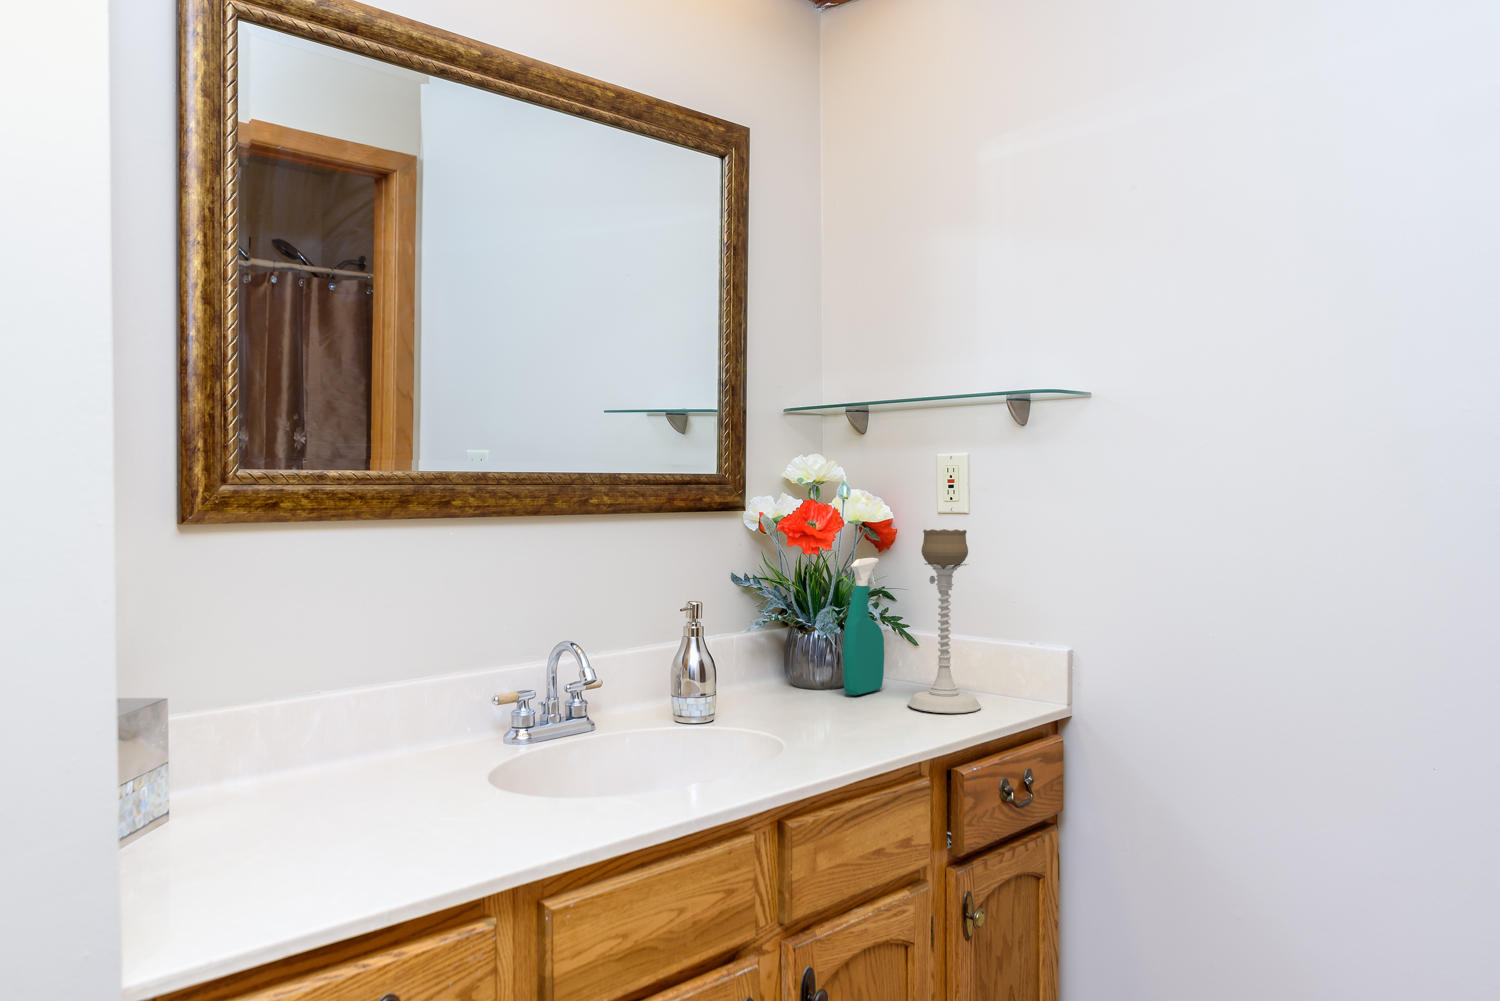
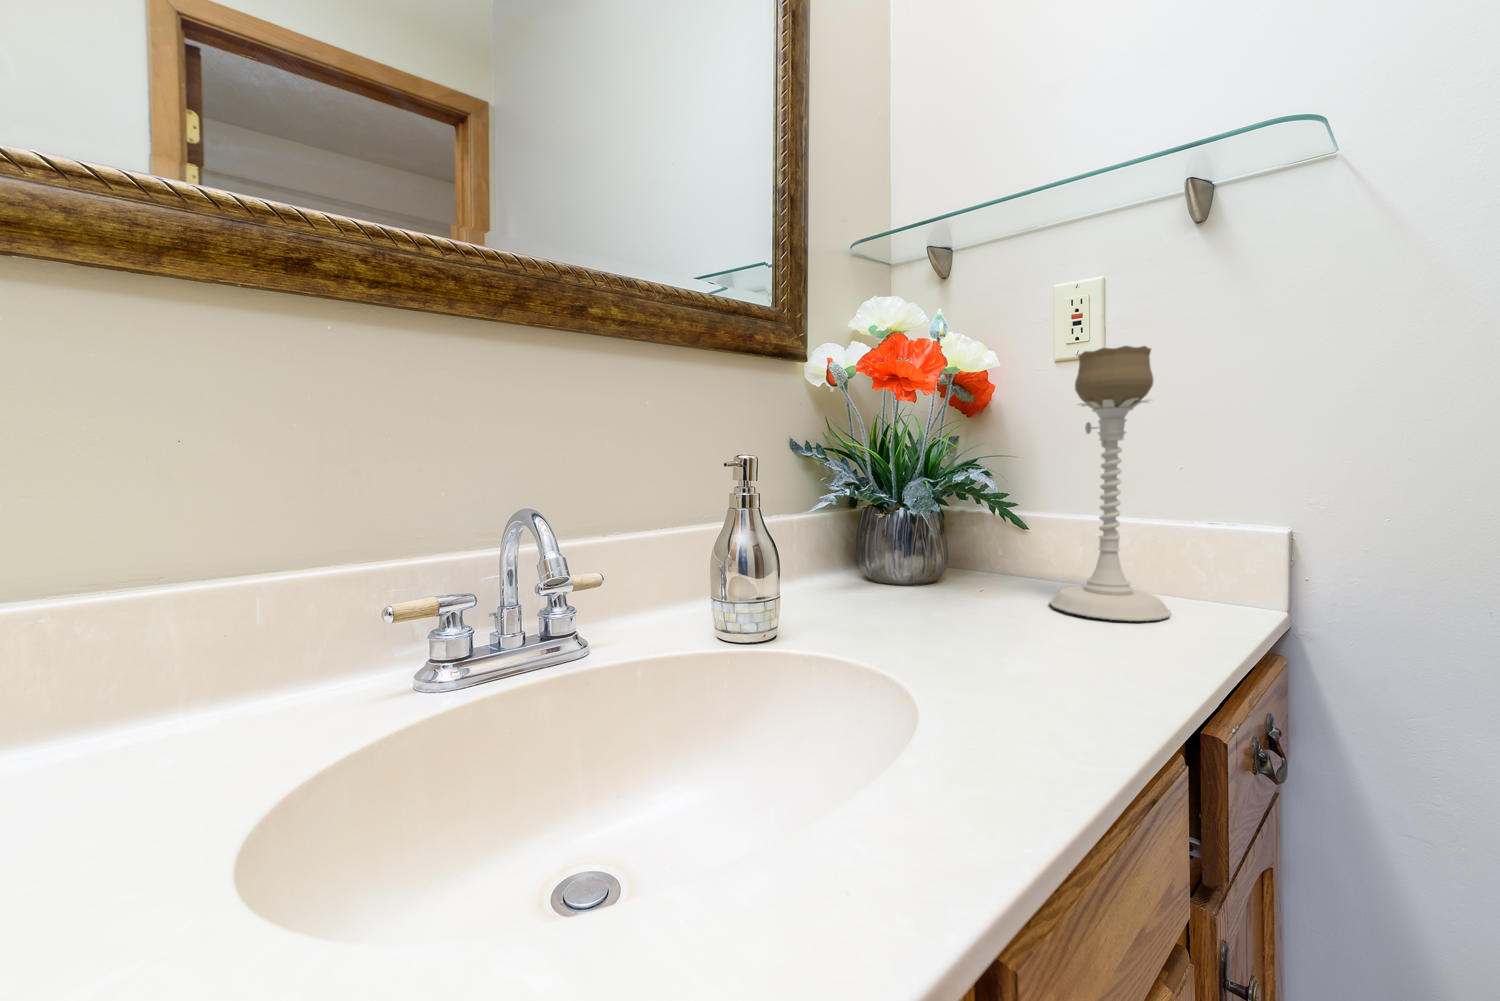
spray bottle: present [843,558,884,695] -> none [944,412,992,593]

